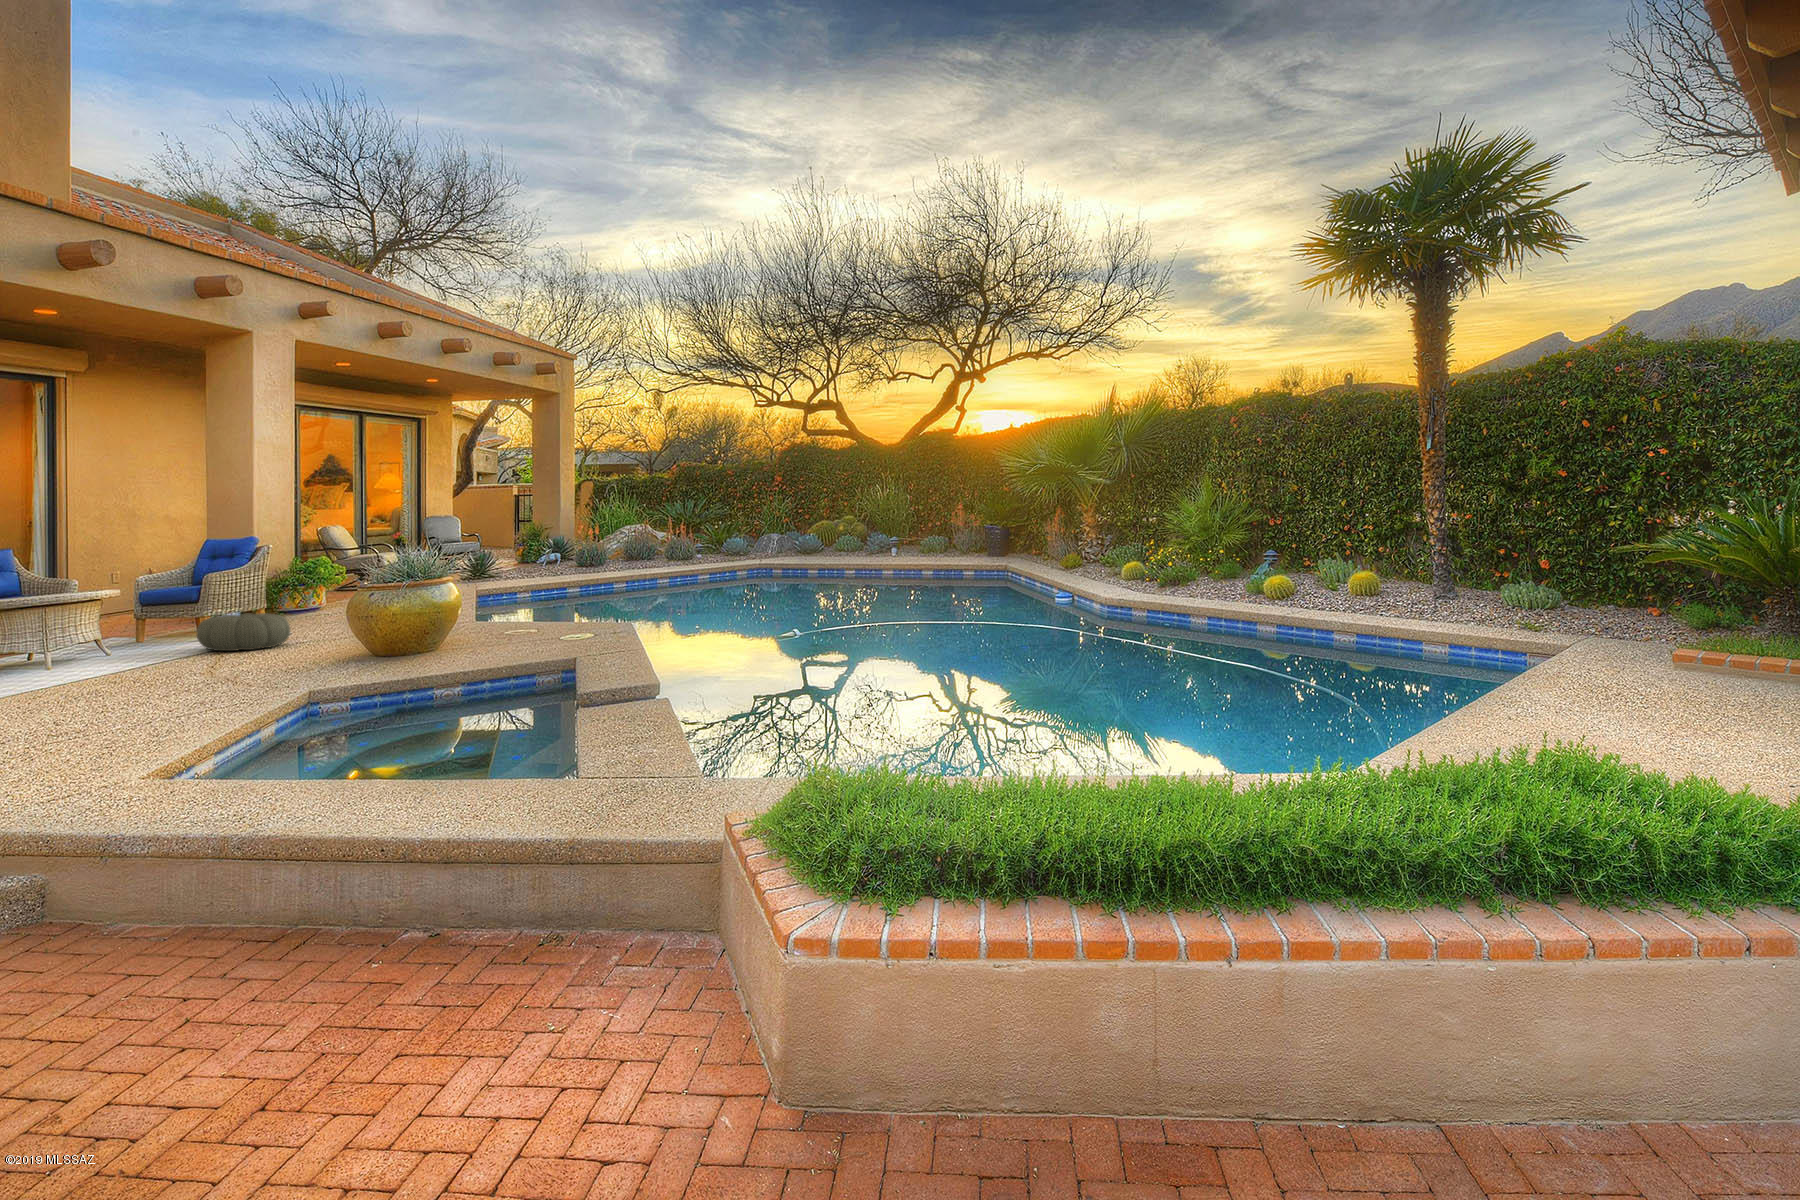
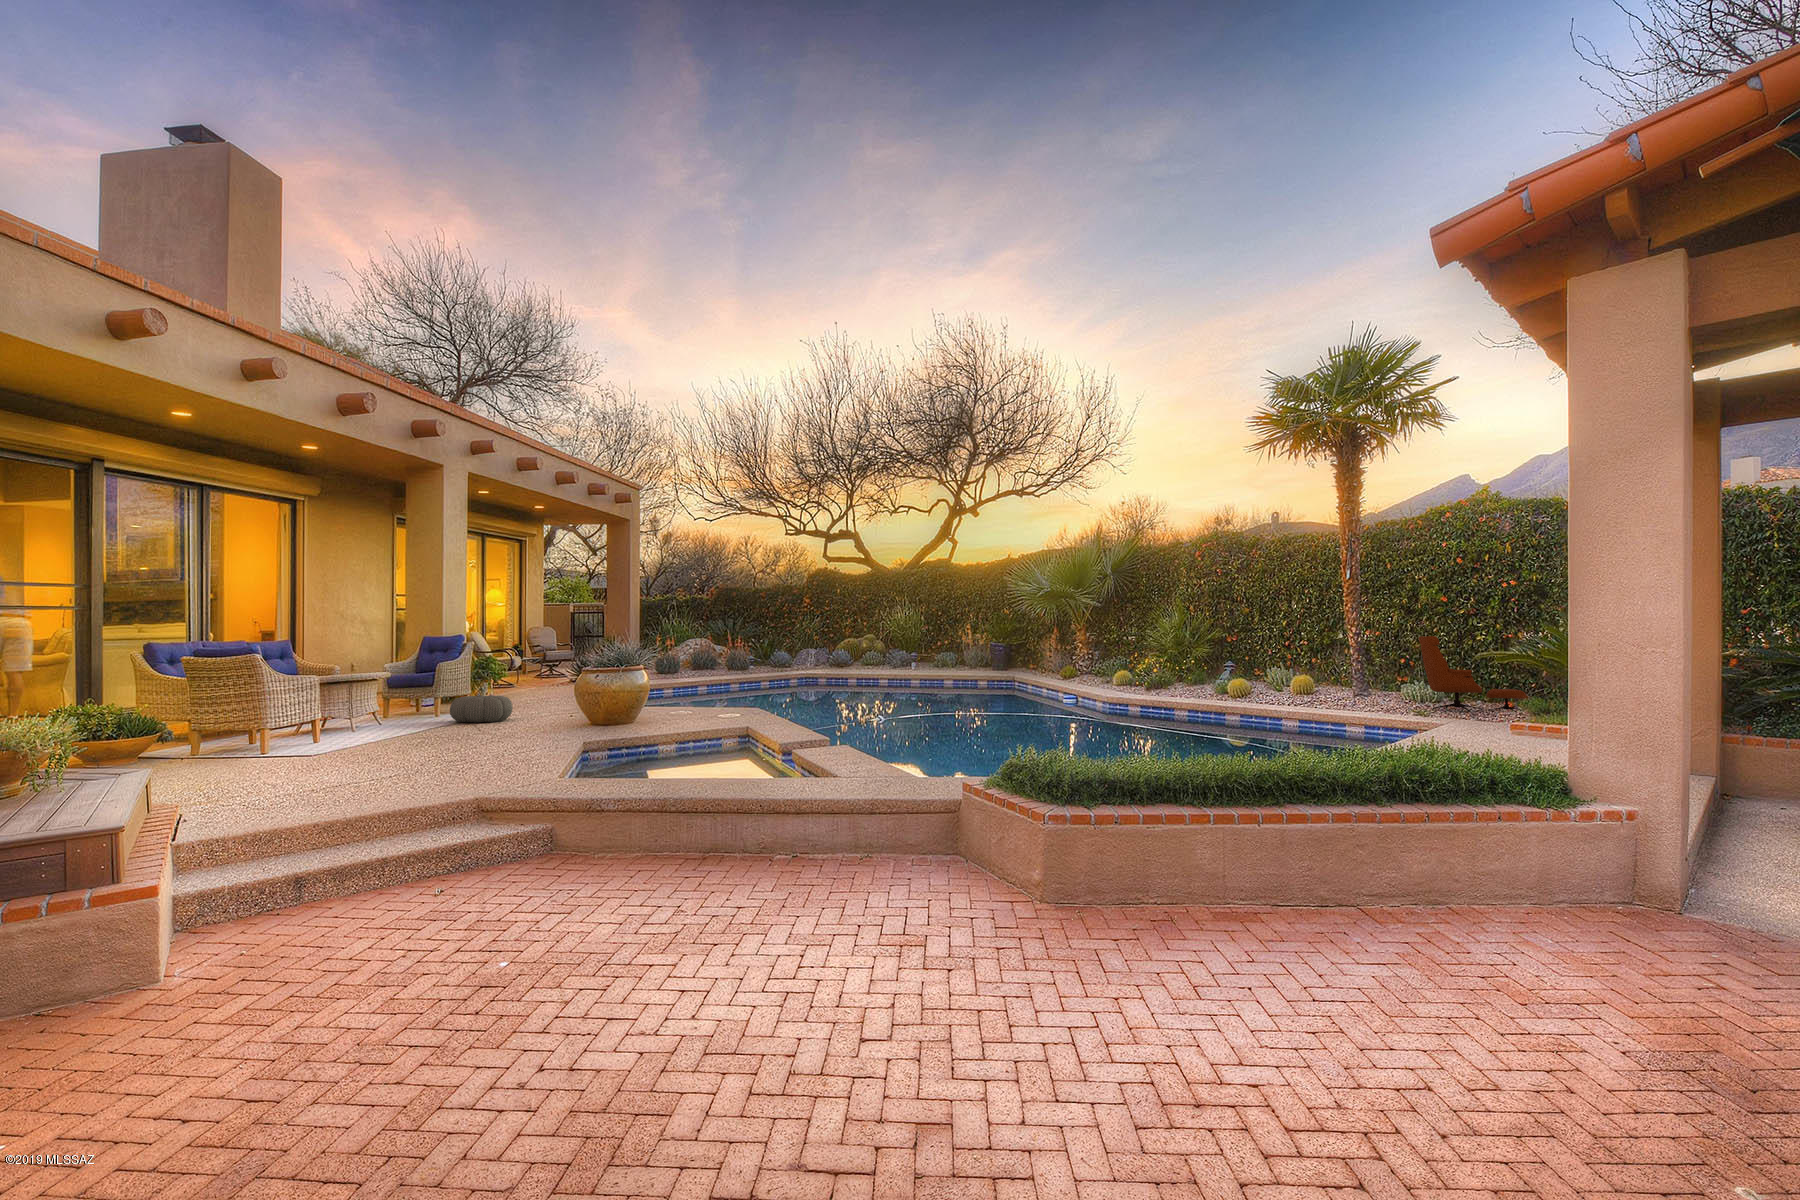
lounge chair: none [1525,524,1672,628] -> present [1419,636,1526,712]

